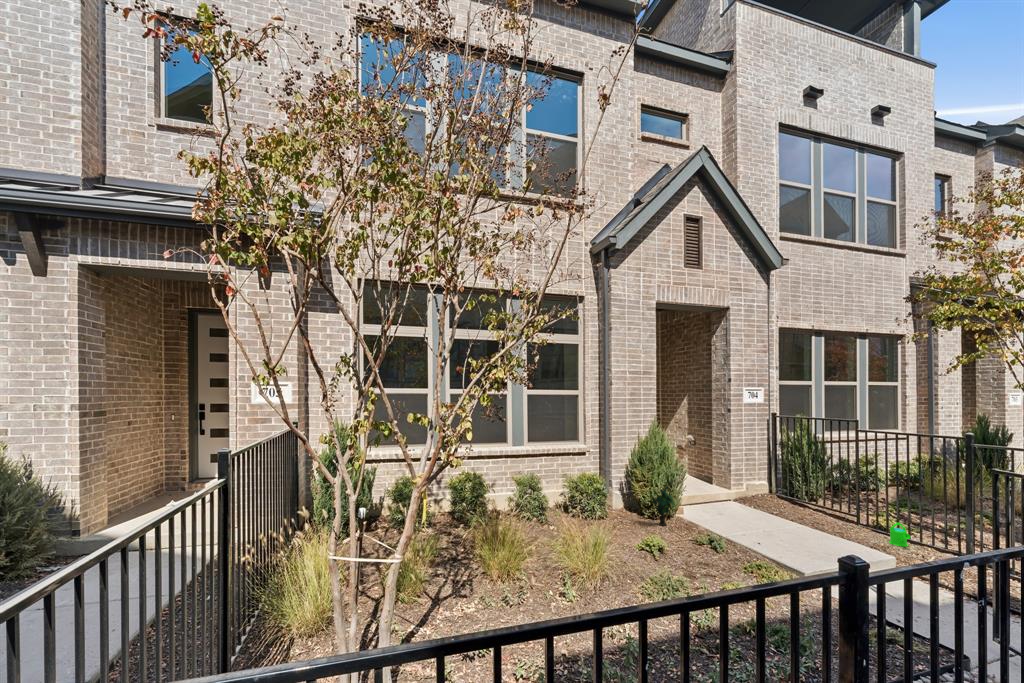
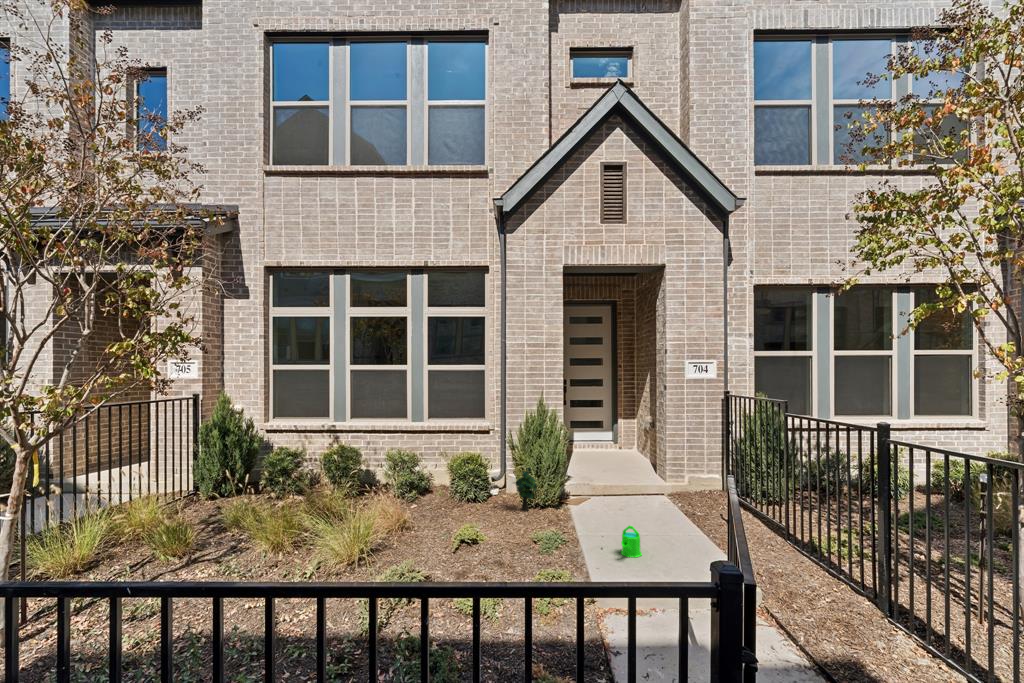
watering can: present [889,523,910,547] -> present [621,526,642,557]

